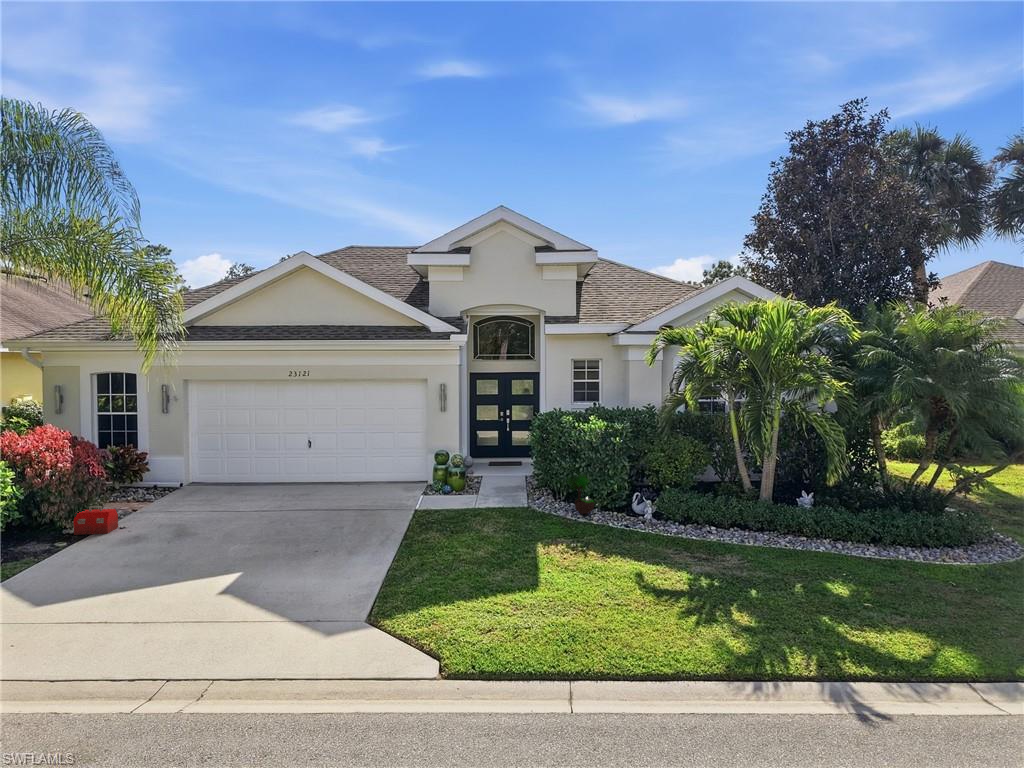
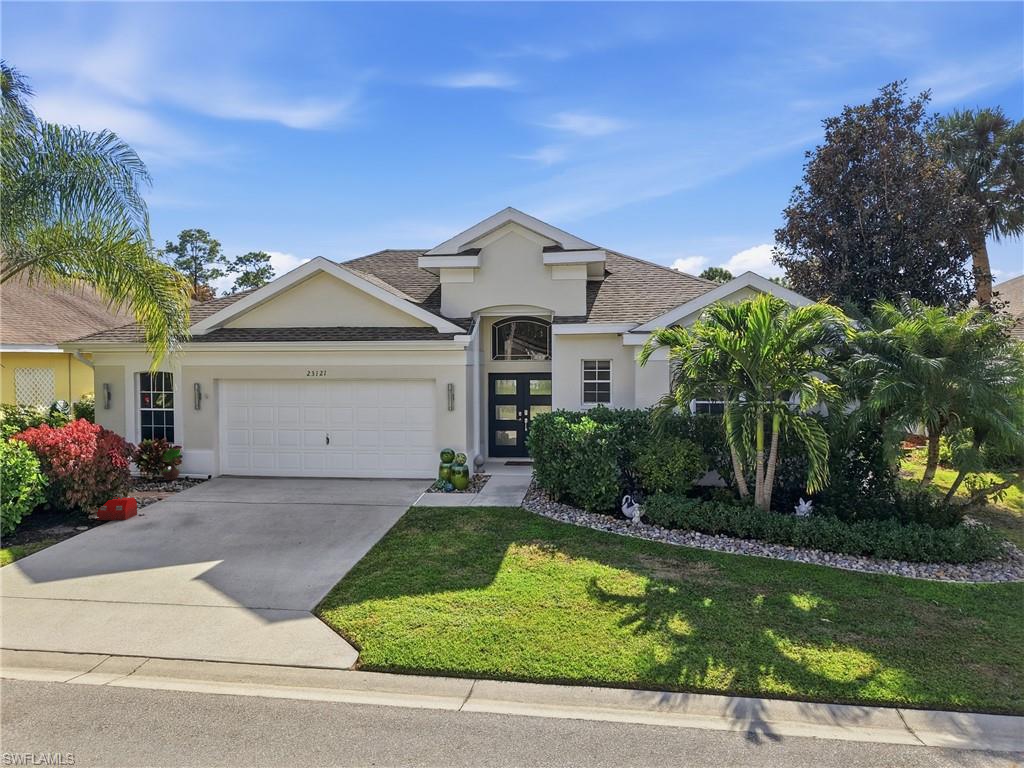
potted tree: present [568,474,594,514] -> present [162,449,181,480]

